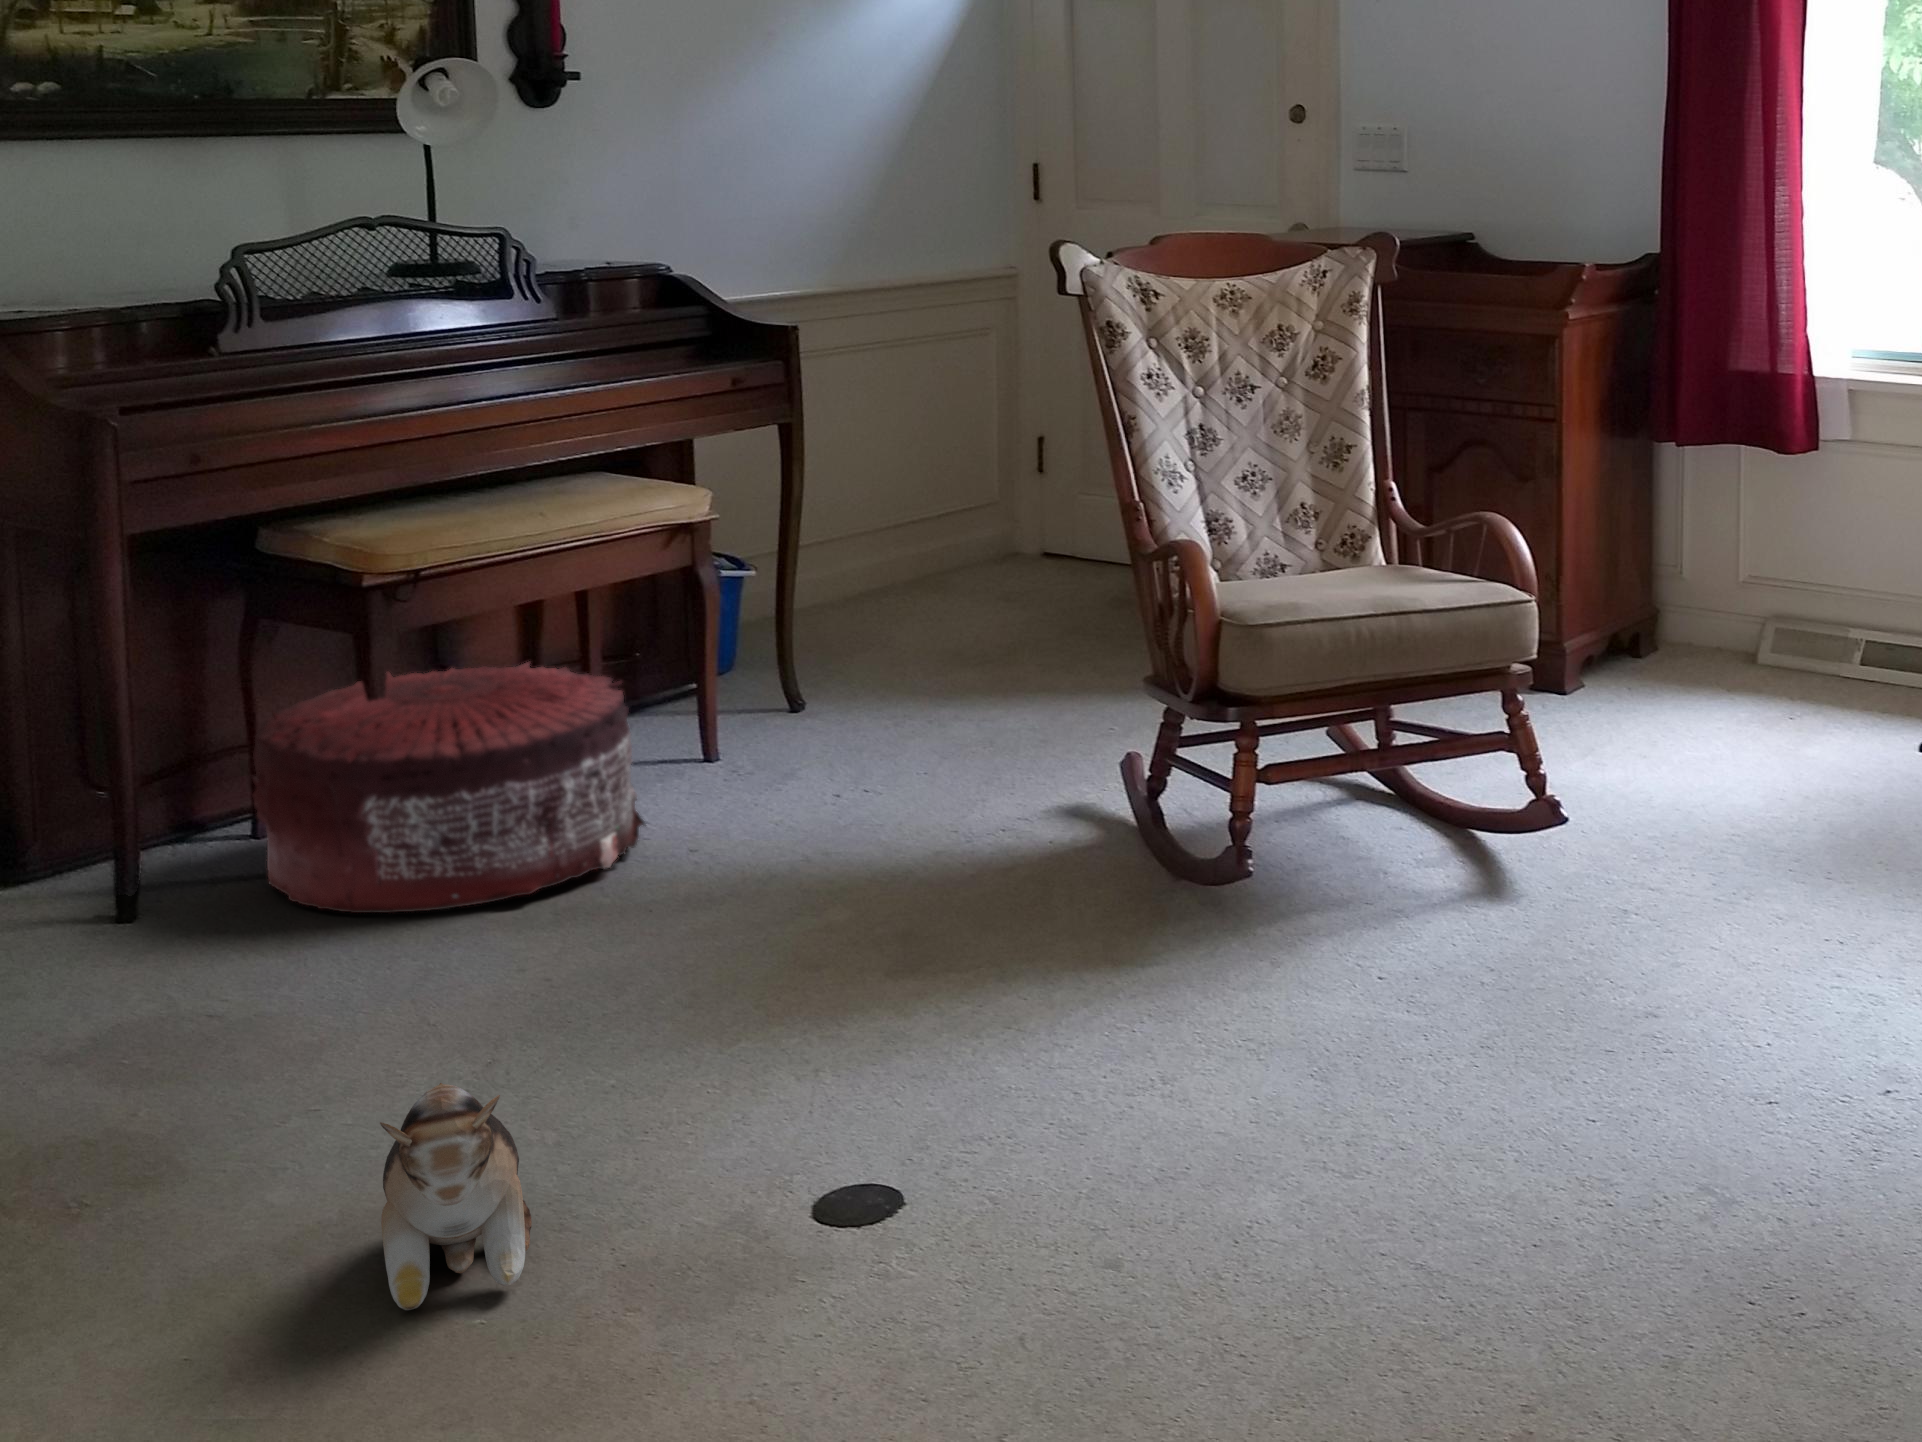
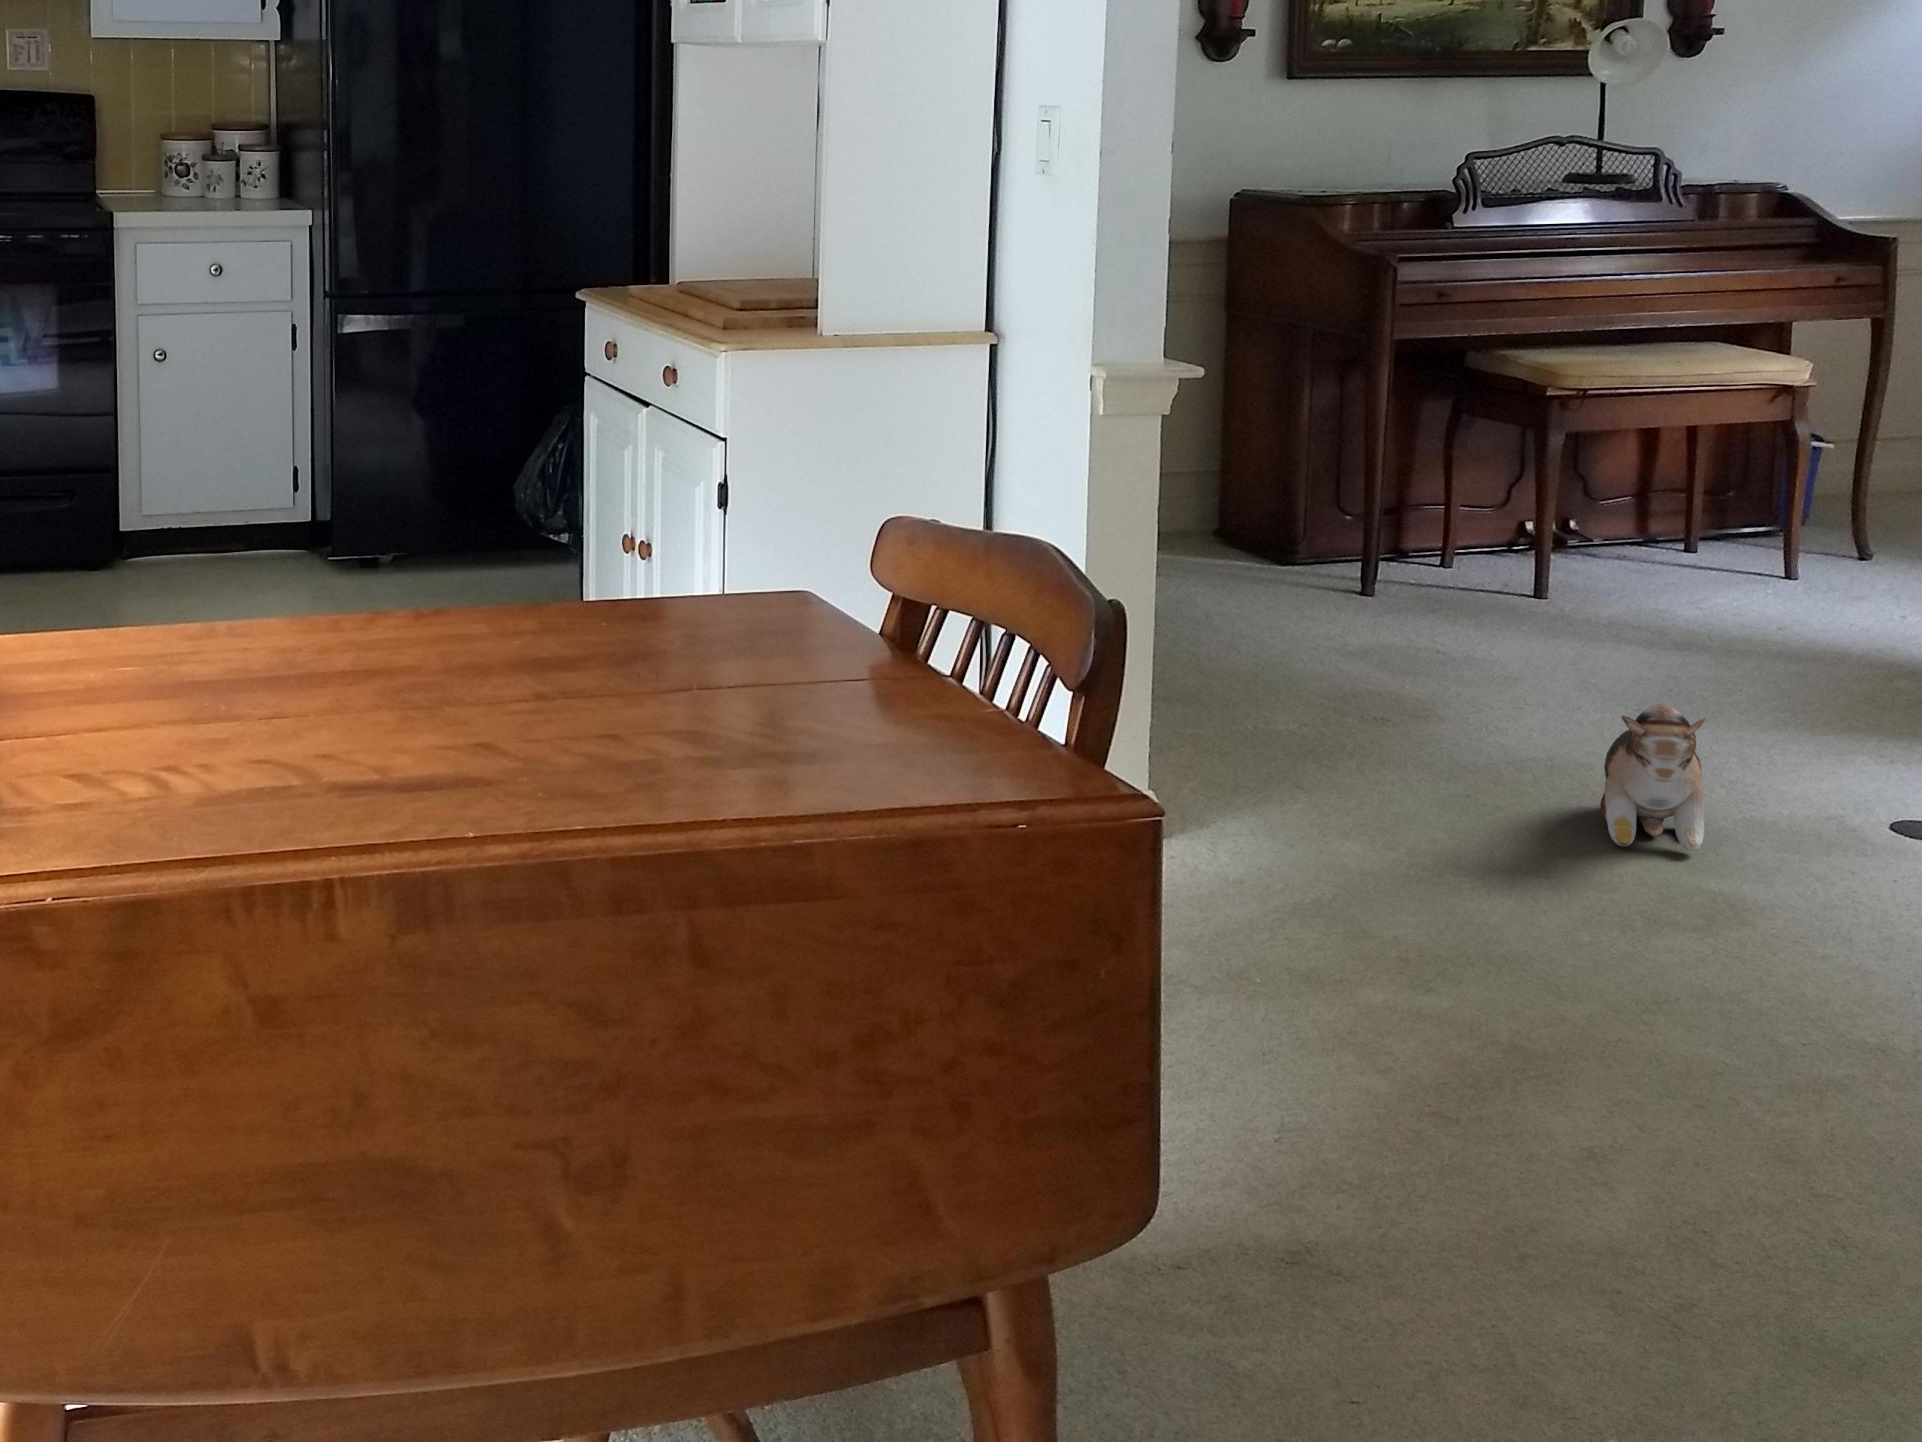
pouf: present [252,662,645,913] -> none [1459,464,1752,636]

